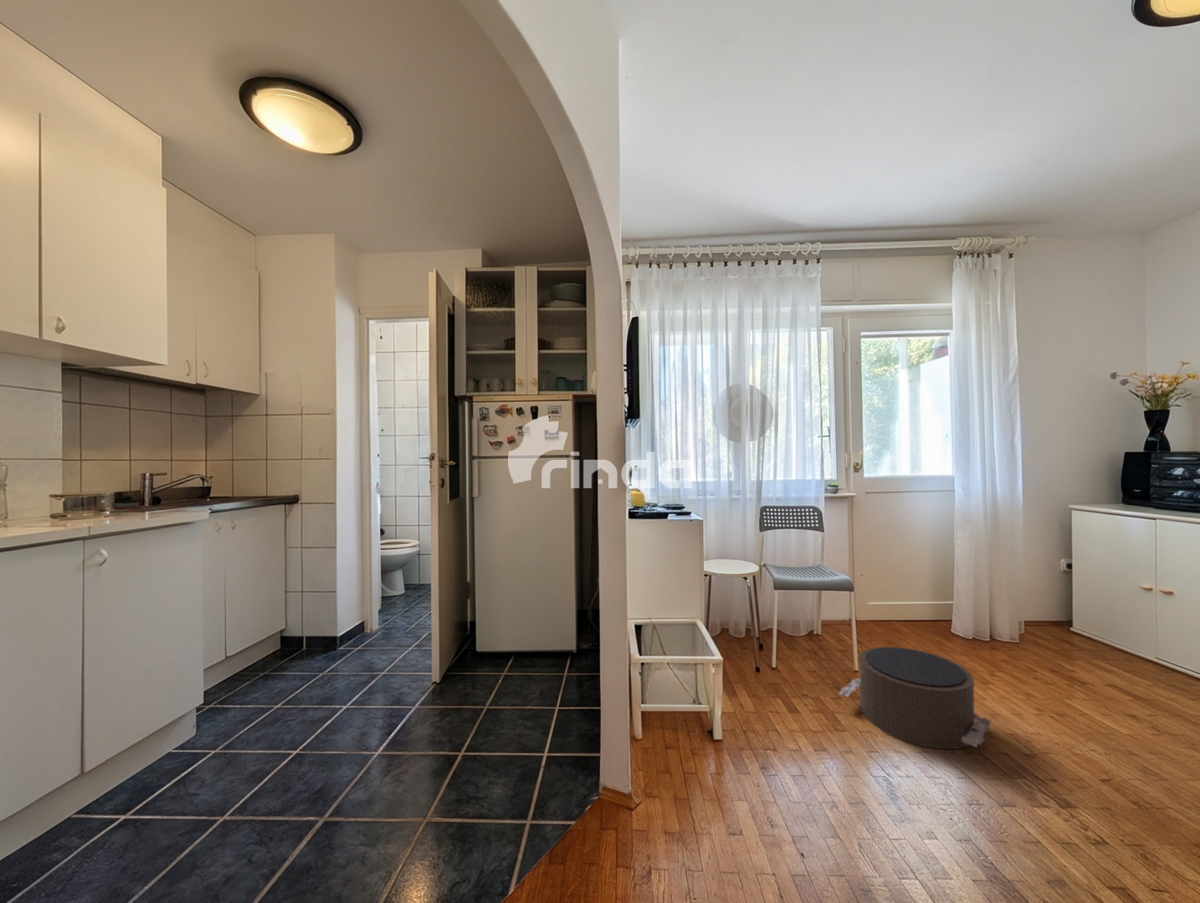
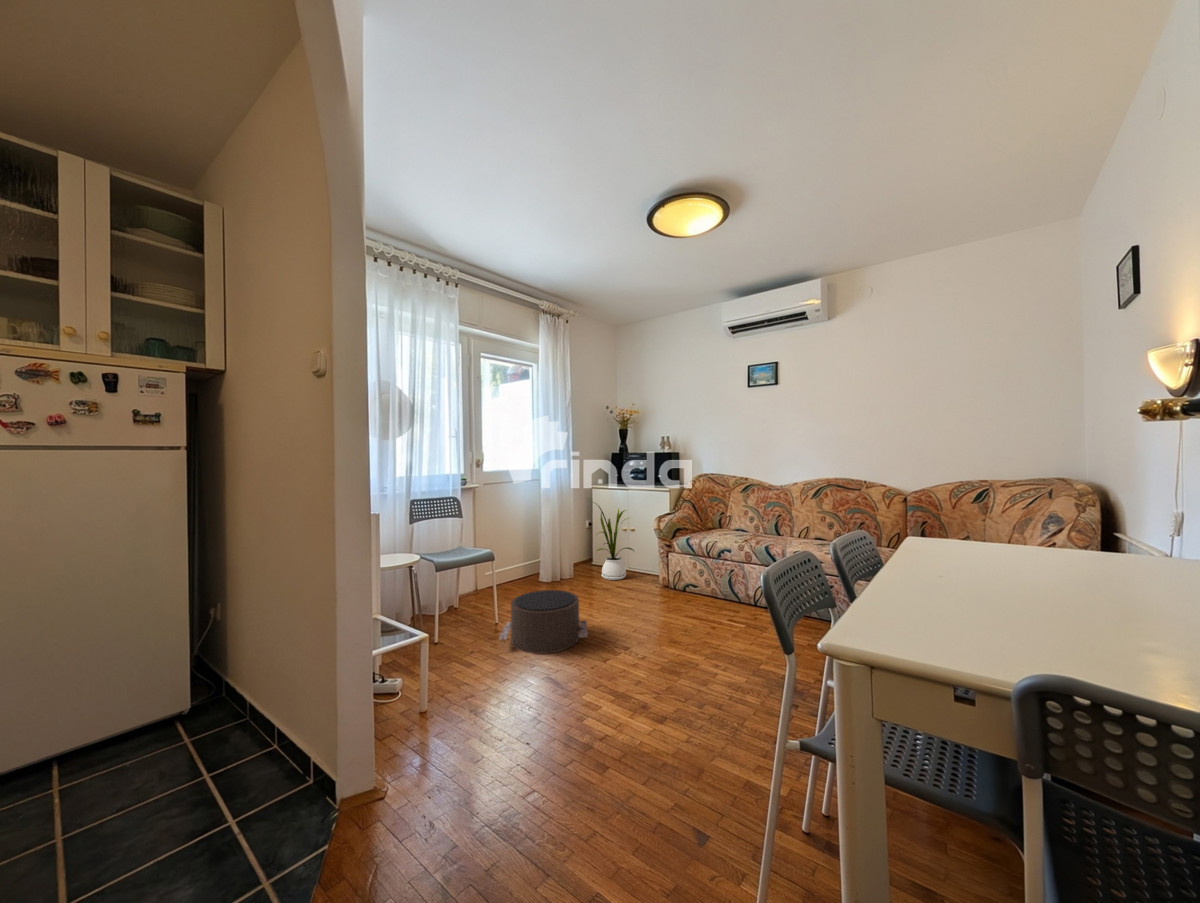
house plant: none [1054,530,1166,676] -> present [596,504,634,580]

